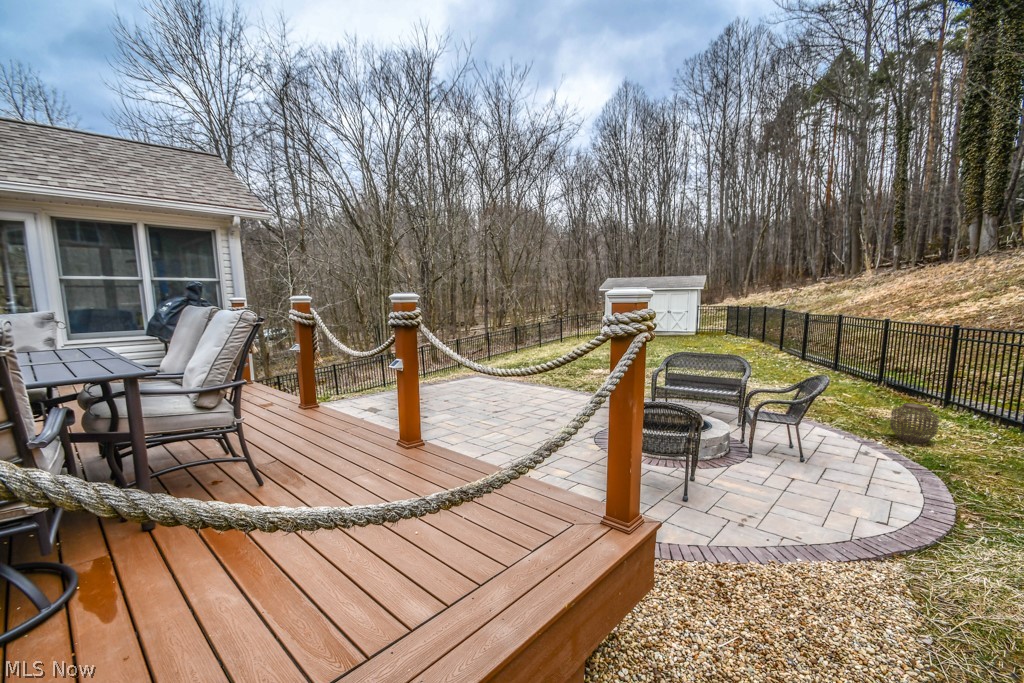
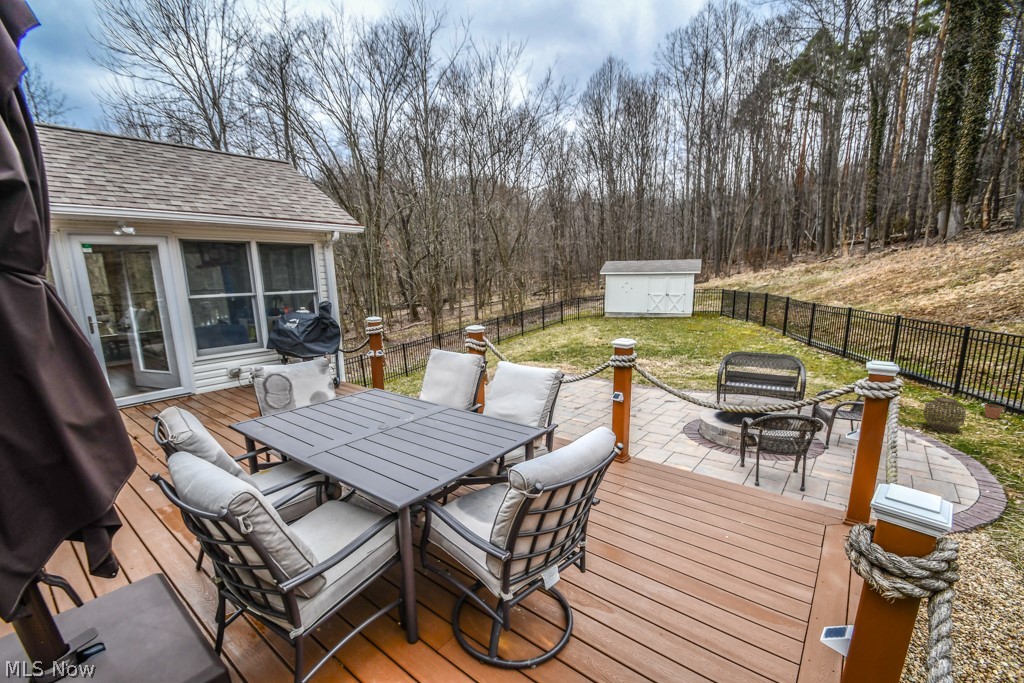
potted plant: none [966,388,999,434] -> present [980,381,1005,419]

